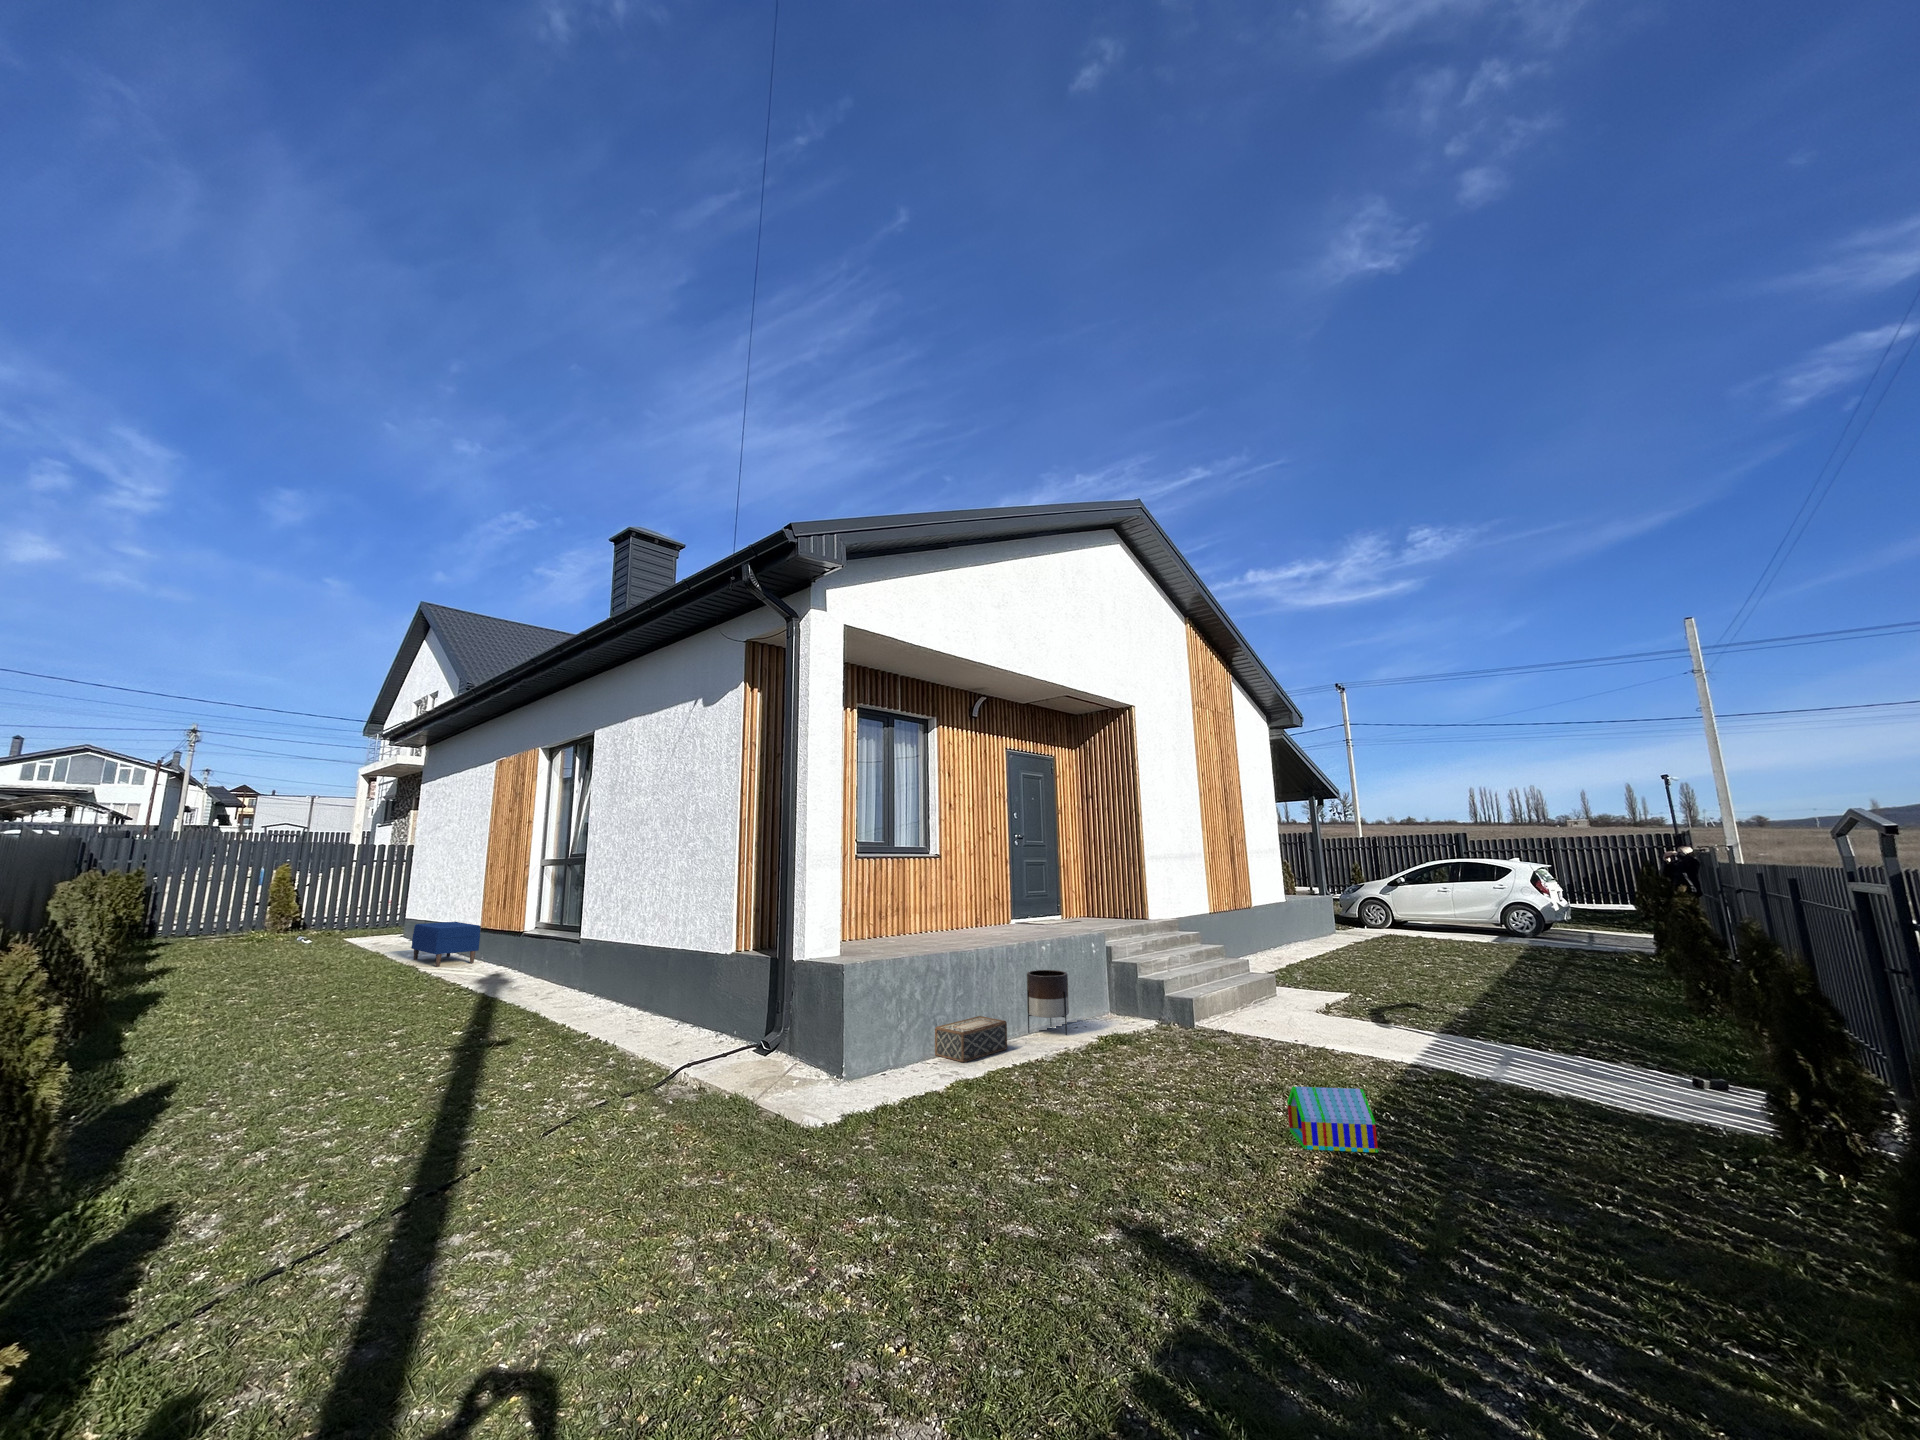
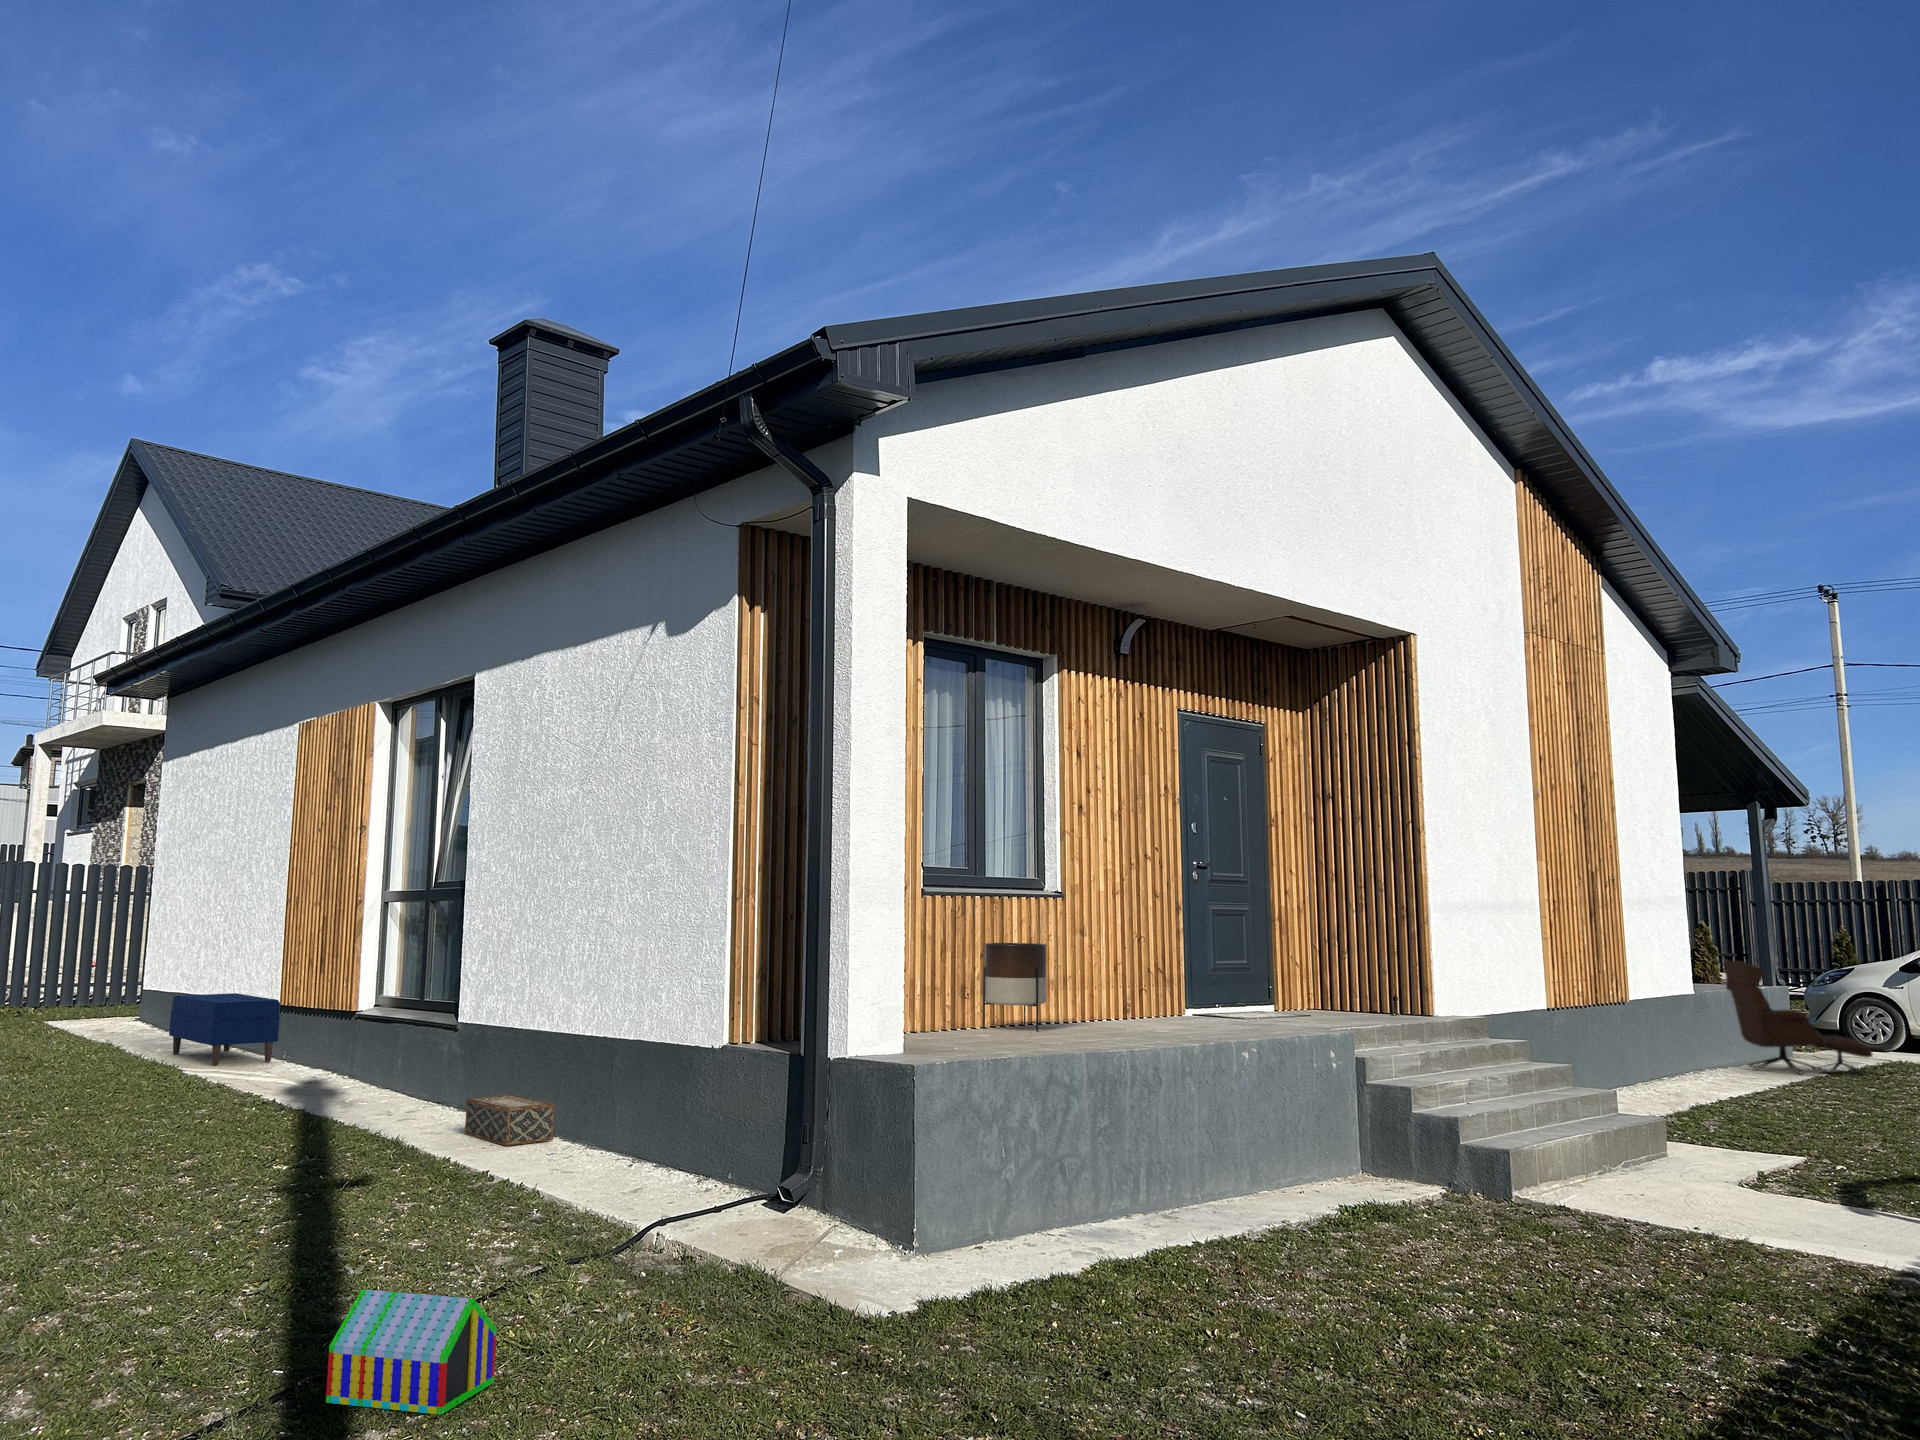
lounge chair: none [1300,882,1378,943] -> present [1724,961,1872,1074]
planter: present [1027,970,1069,1035] -> present [983,943,1046,1032]
woven basket: present [935,1016,1007,1062] -> present [465,1094,555,1146]
toy house: present [1287,1087,1378,1153] -> present [326,1289,497,1415]

